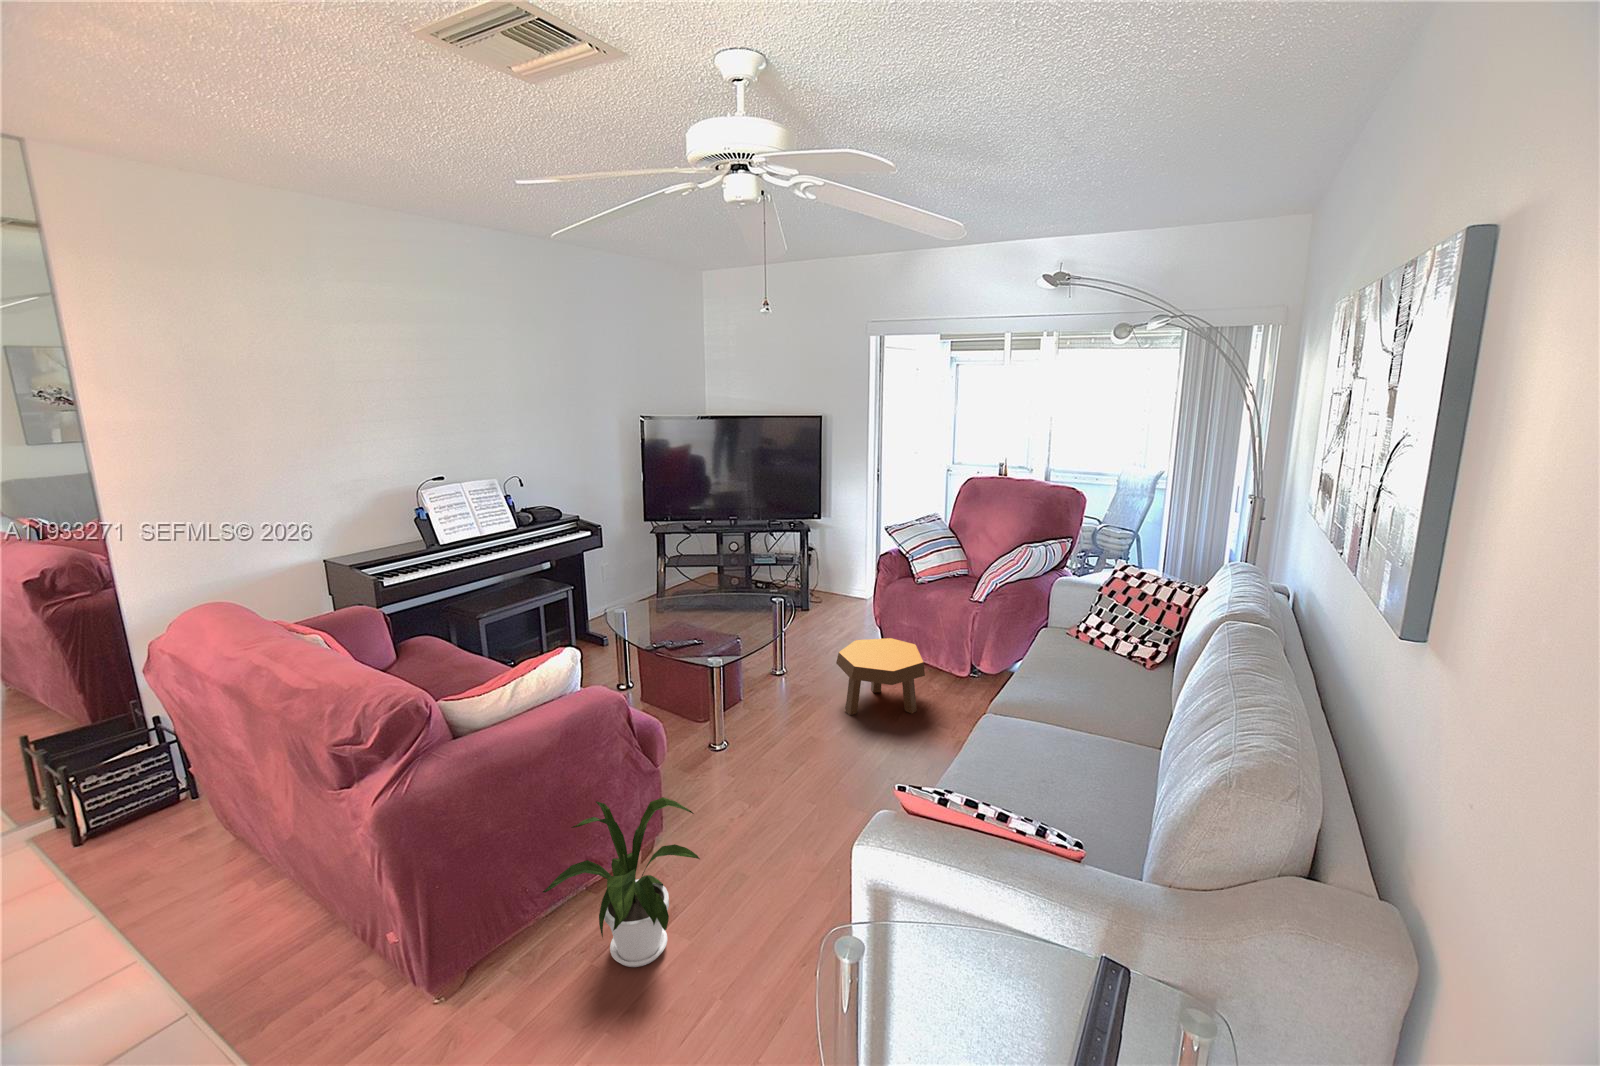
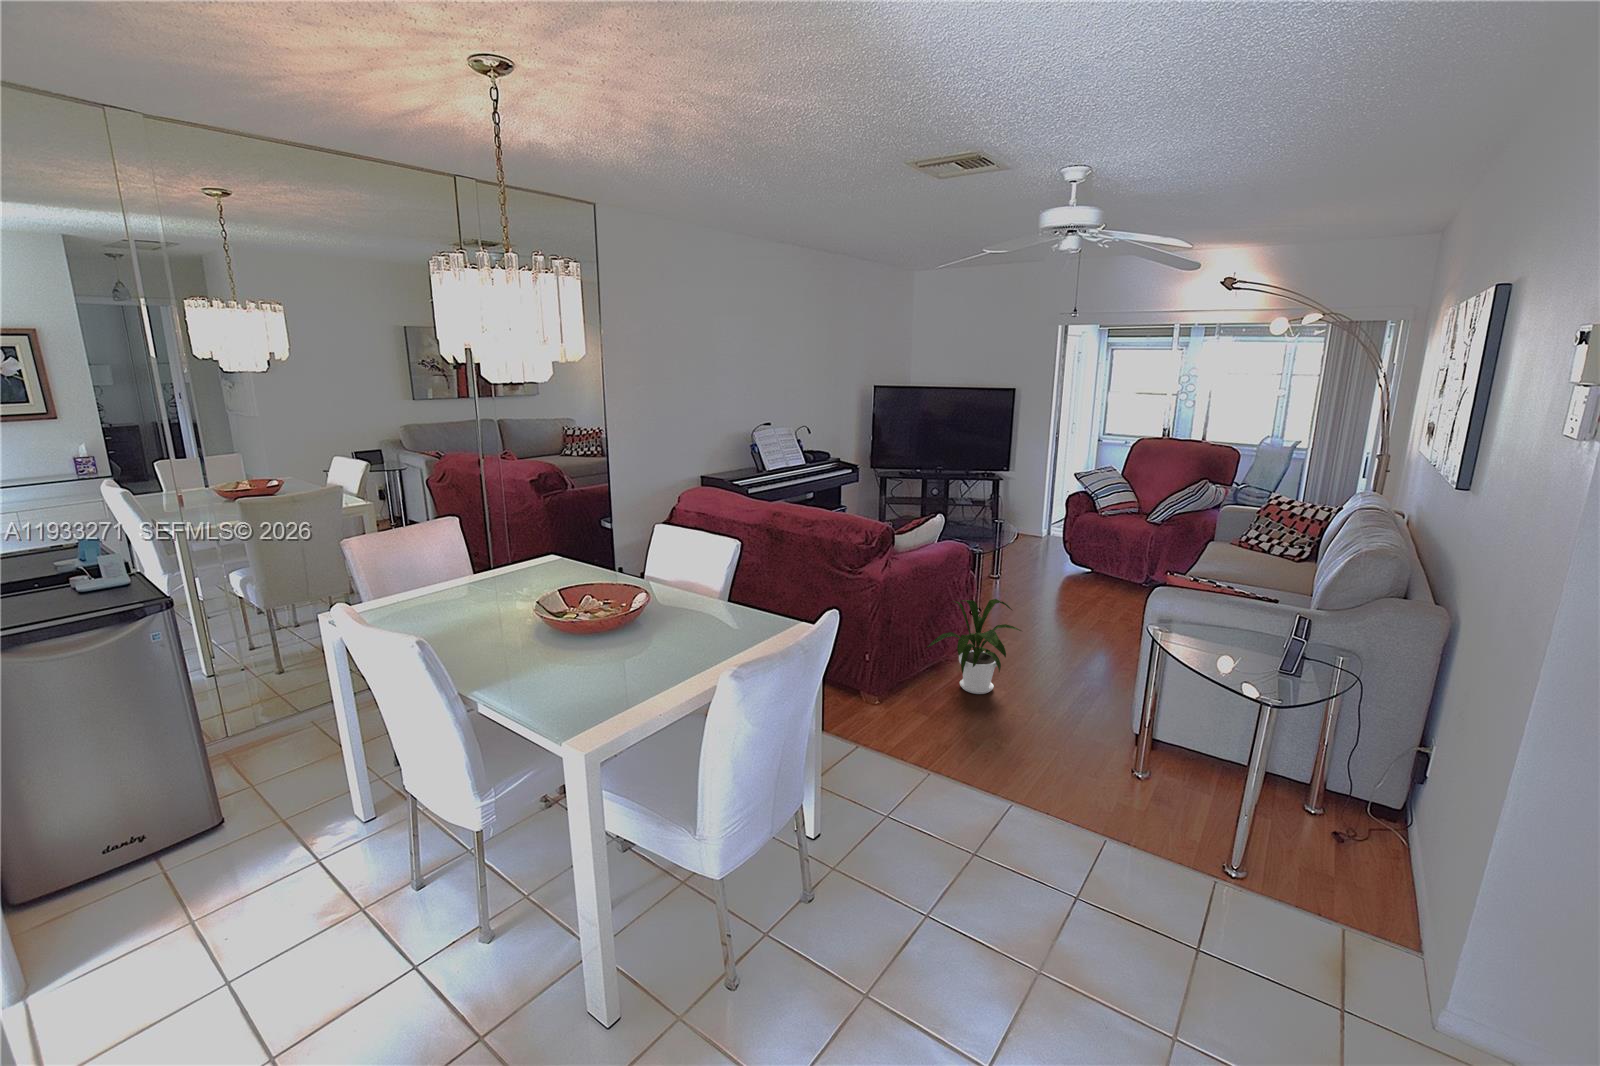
footstool: present [836,638,925,715] -> none [1047,551,1118,602]

